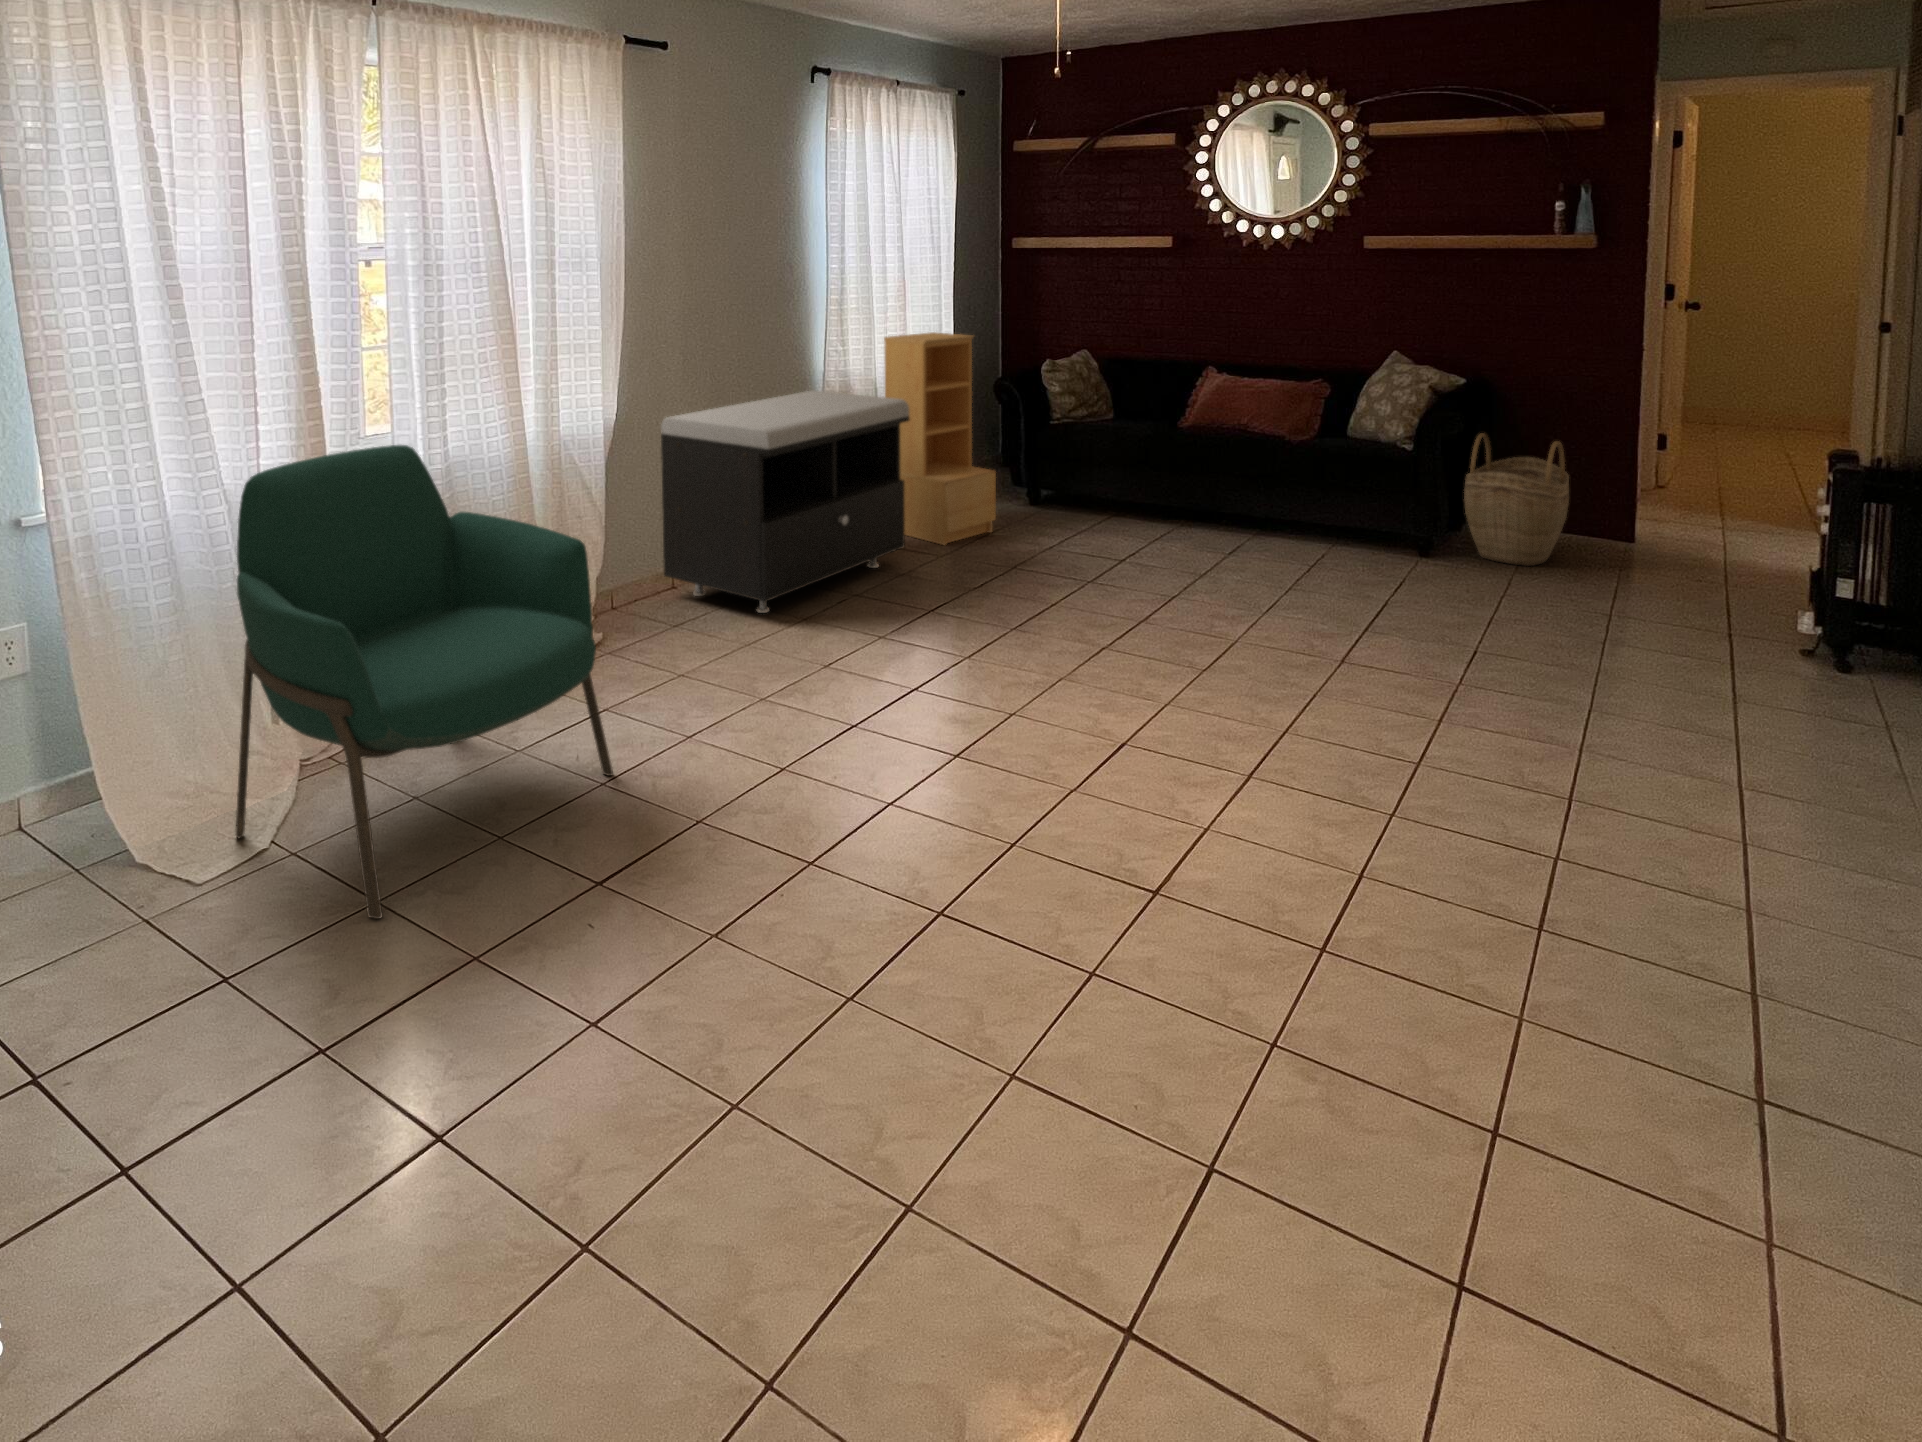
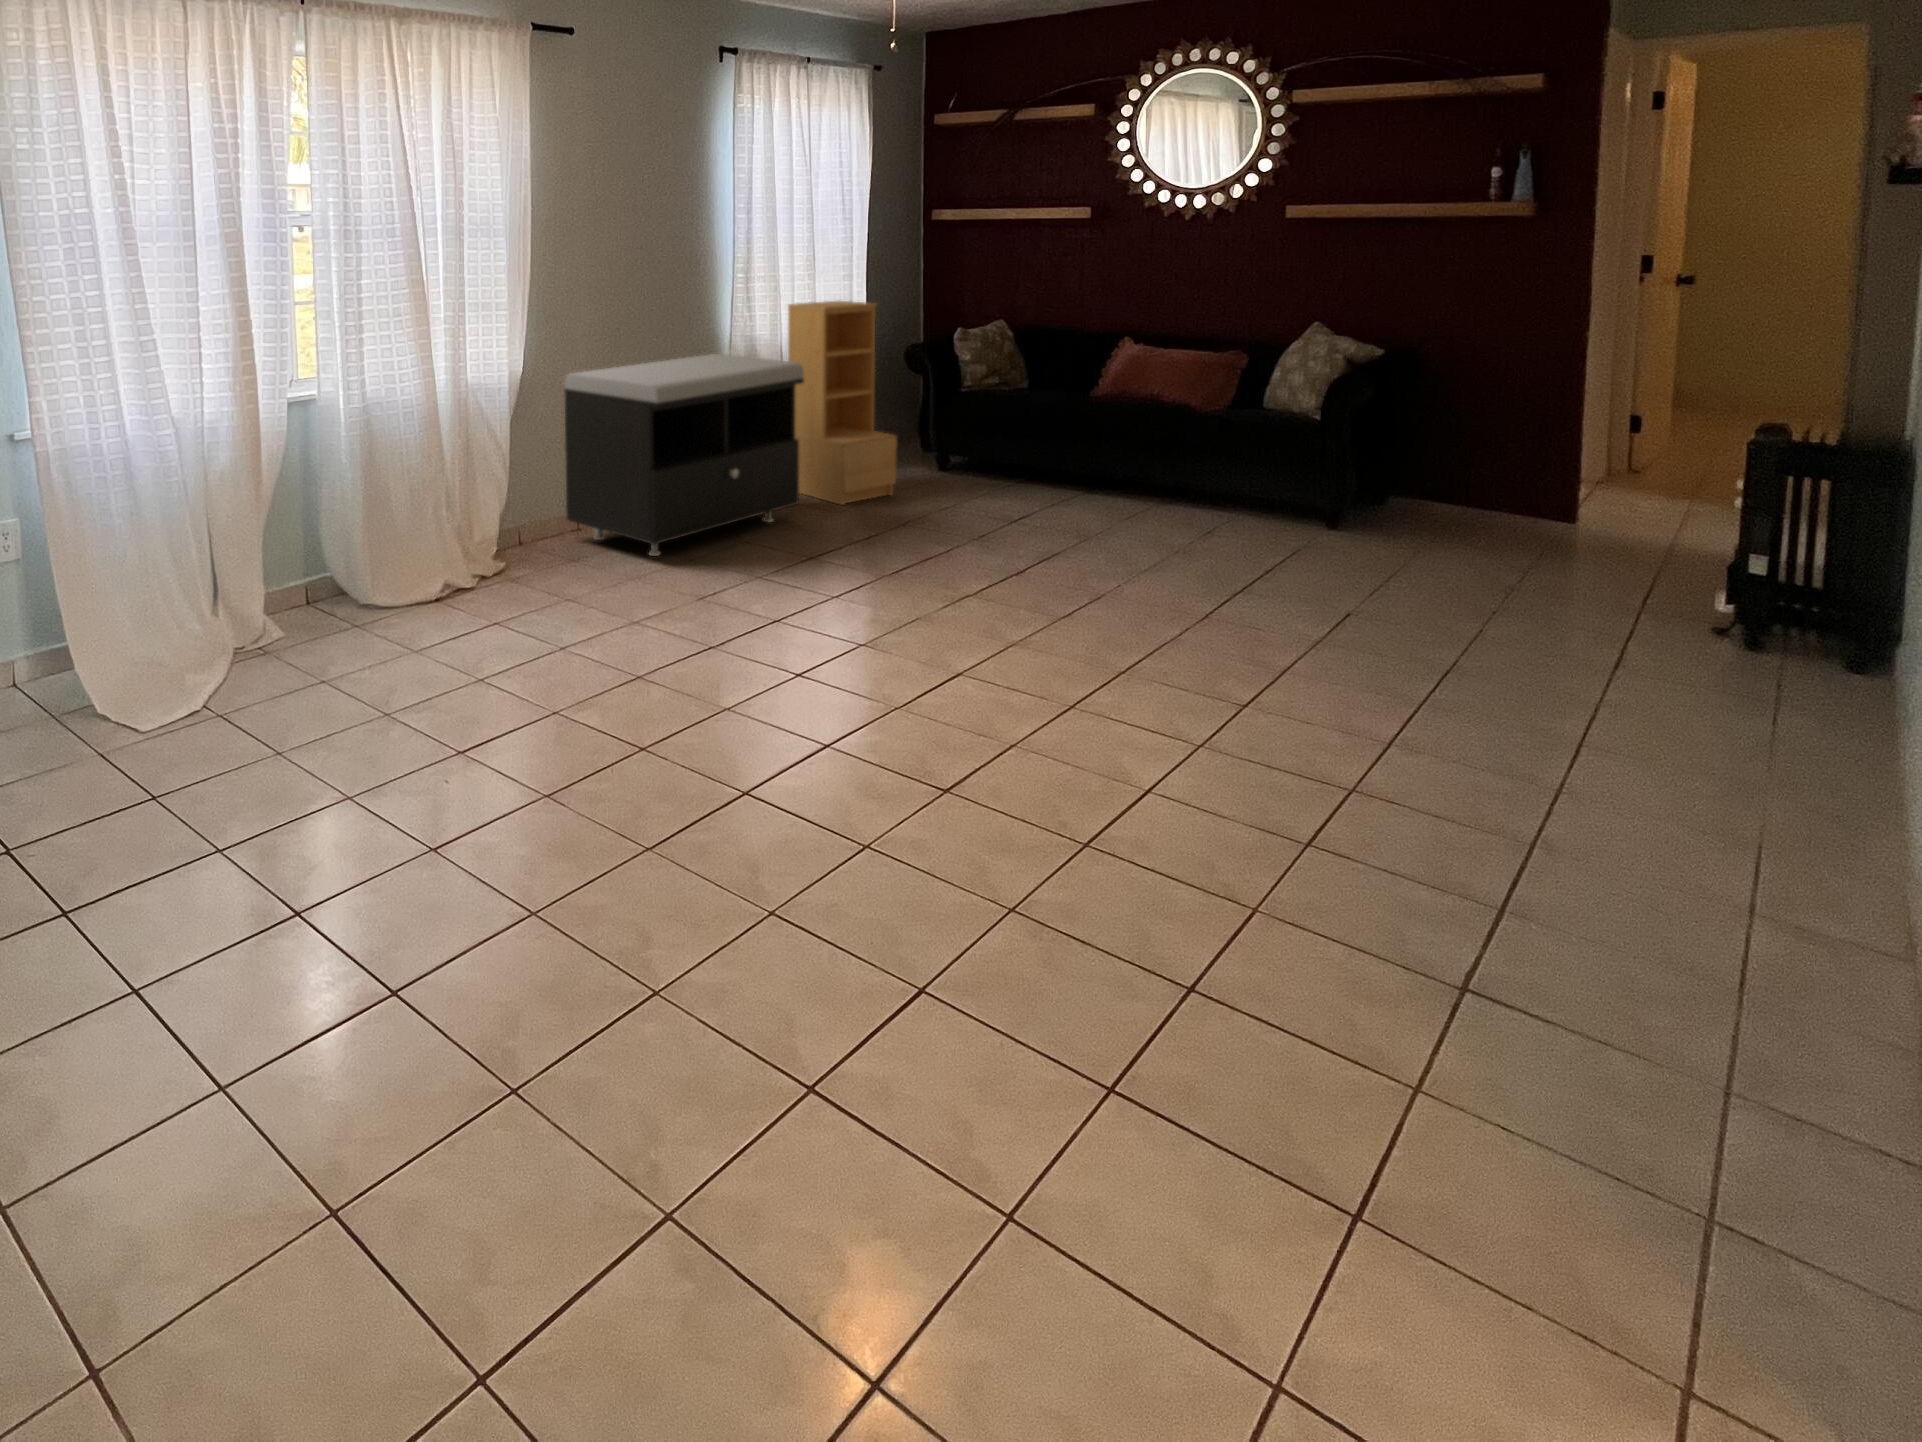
woven basket: present [1464,433,1569,566] -> none [1381,407,1498,543]
armchair: present [235,445,613,919] -> none [178,384,493,767]

